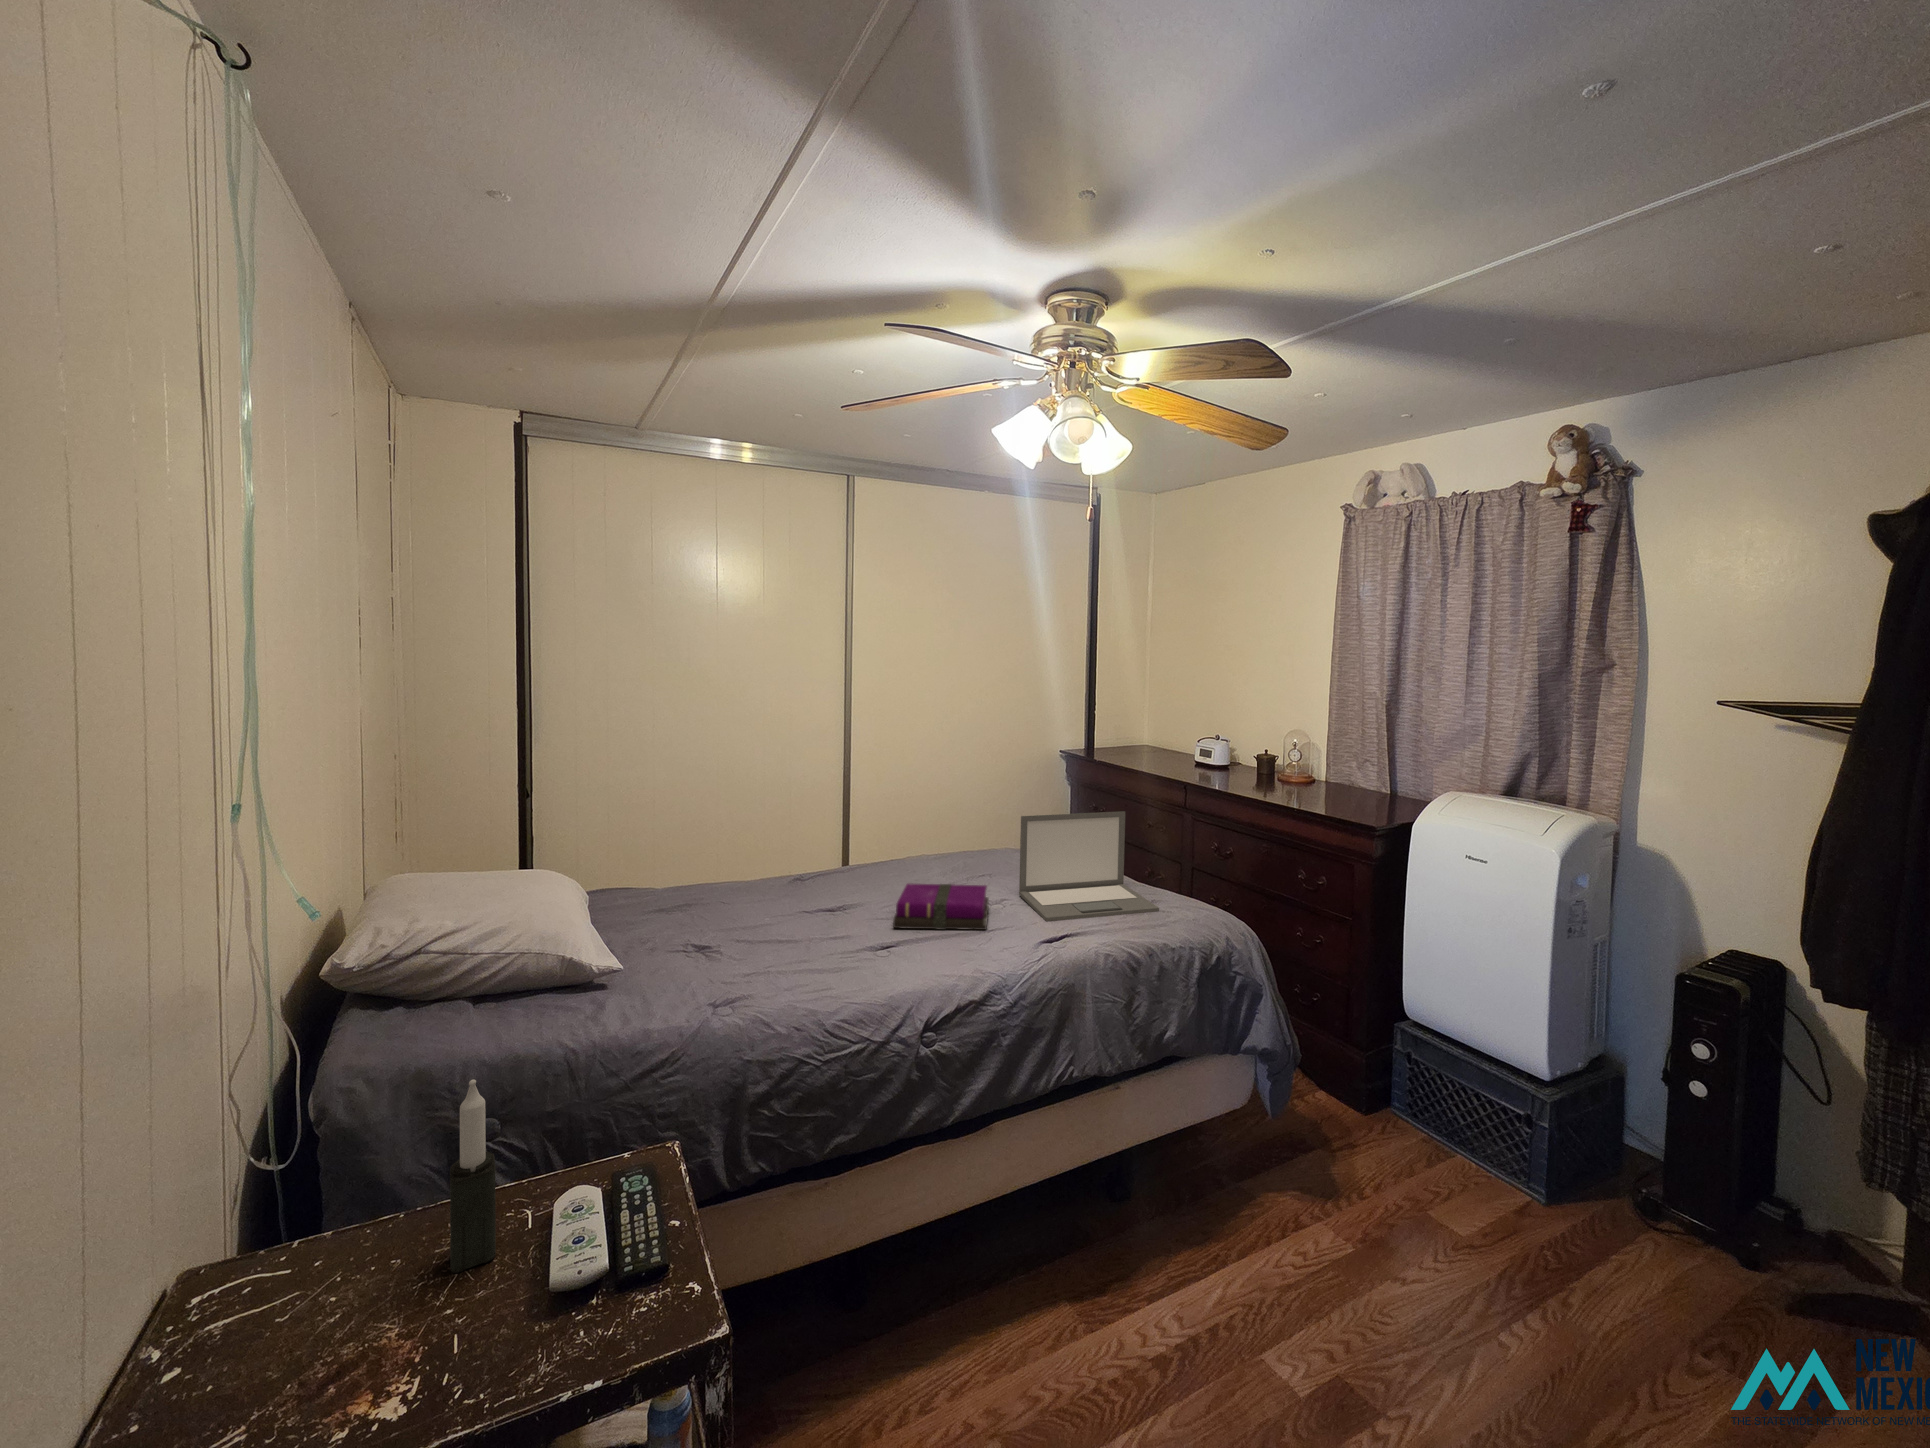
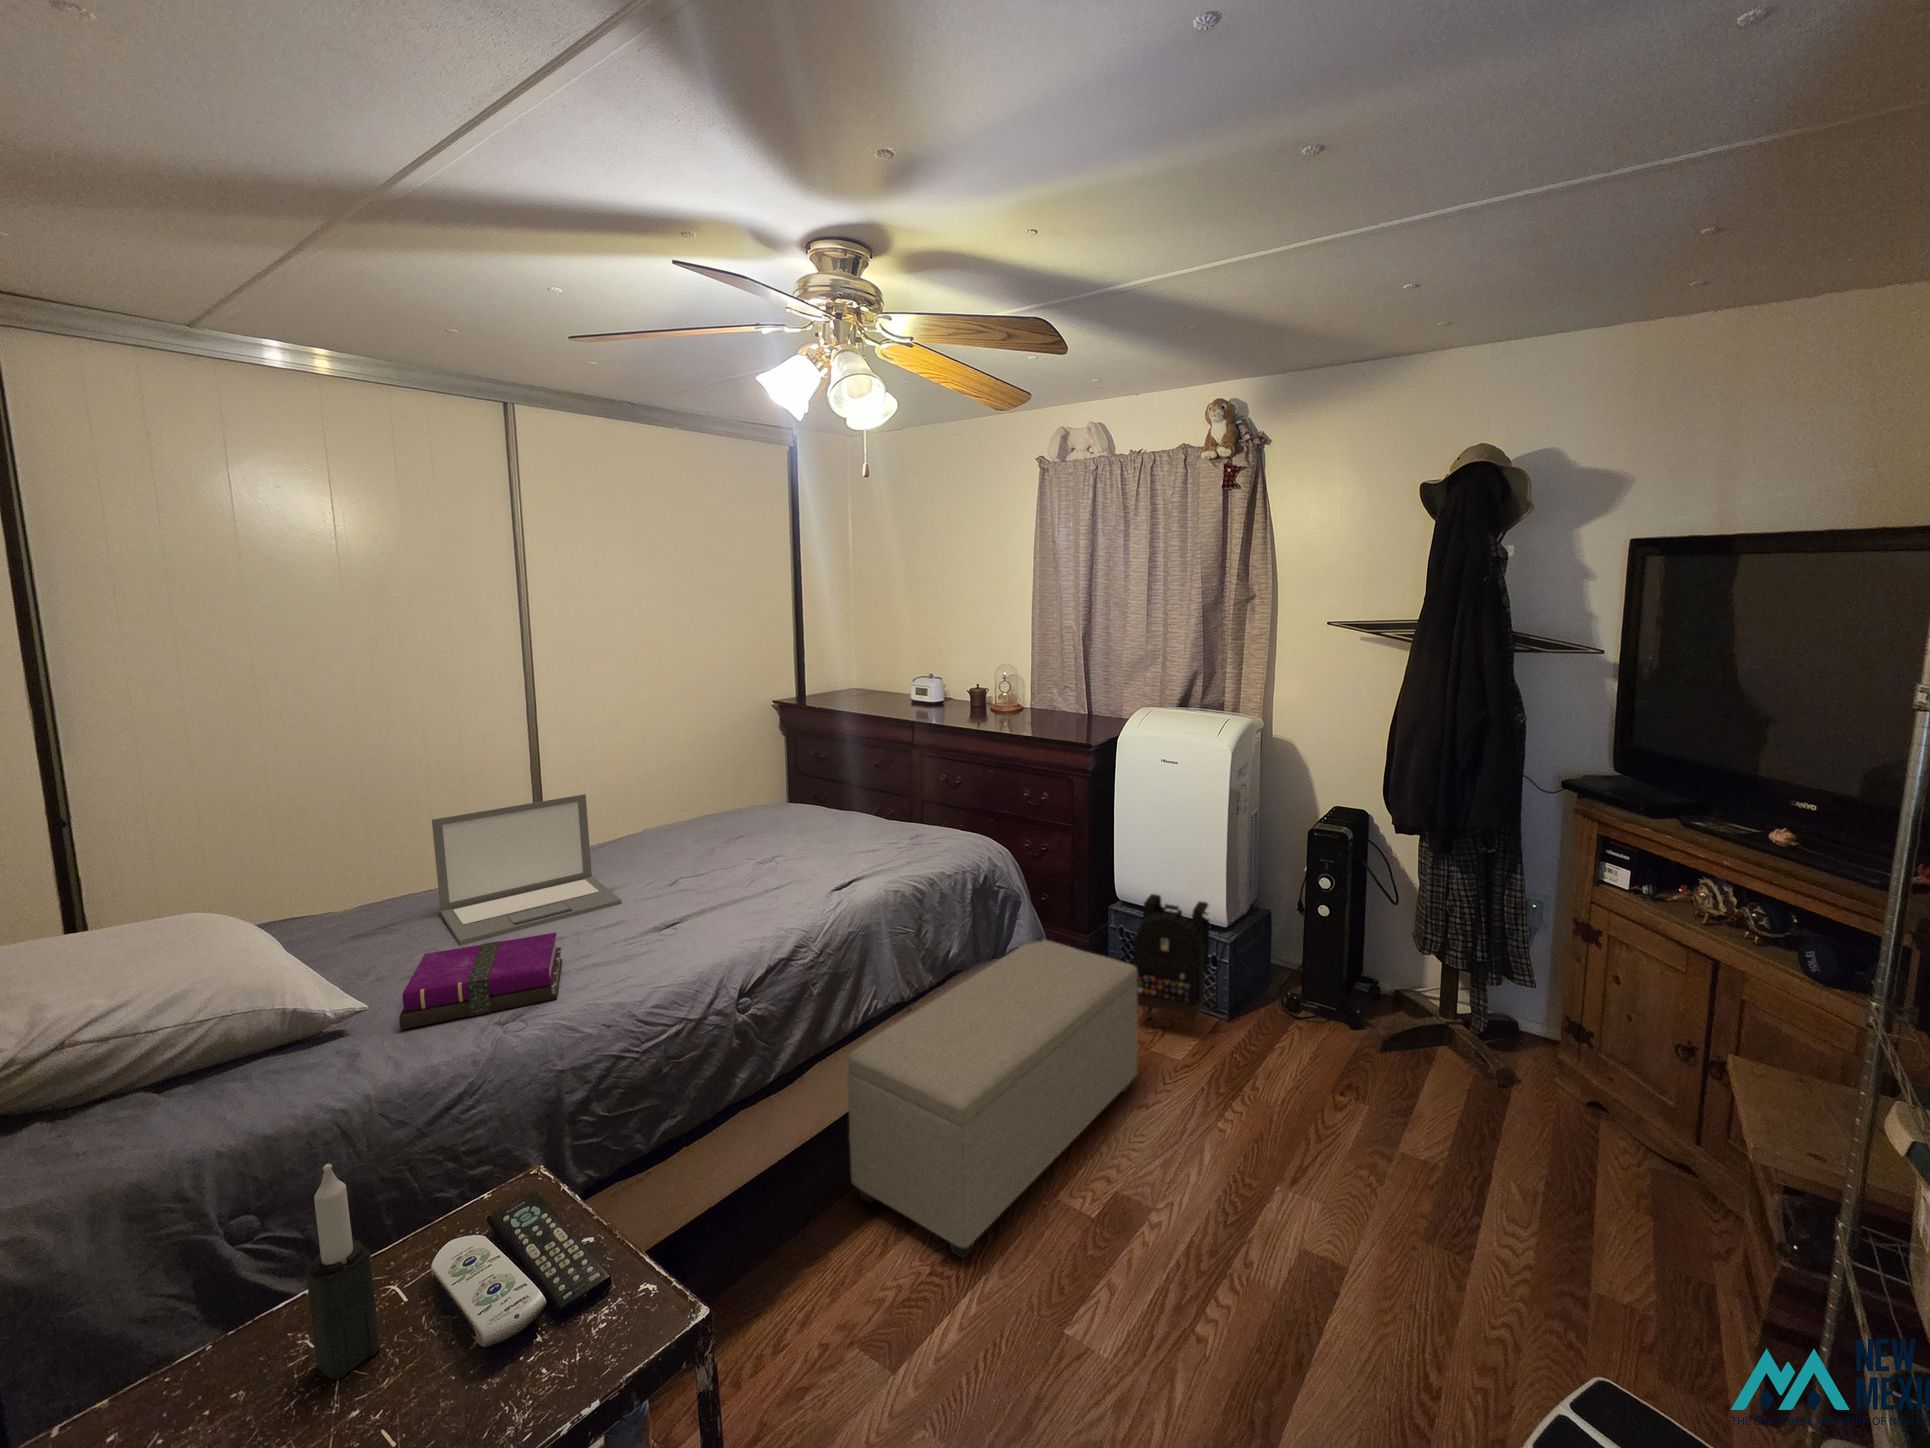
laptop: present [1019,811,1159,922] -> present [432,794,622,945]
notebook: present [893,884,989,930] -> present [399,933,562,1030]
backpack: none [1404,1016,1522,1193] -> present [1133,894,1210,1022]
ottoman: none [1032,1038,1398,1387] -> present [848,940,1138,1258]

